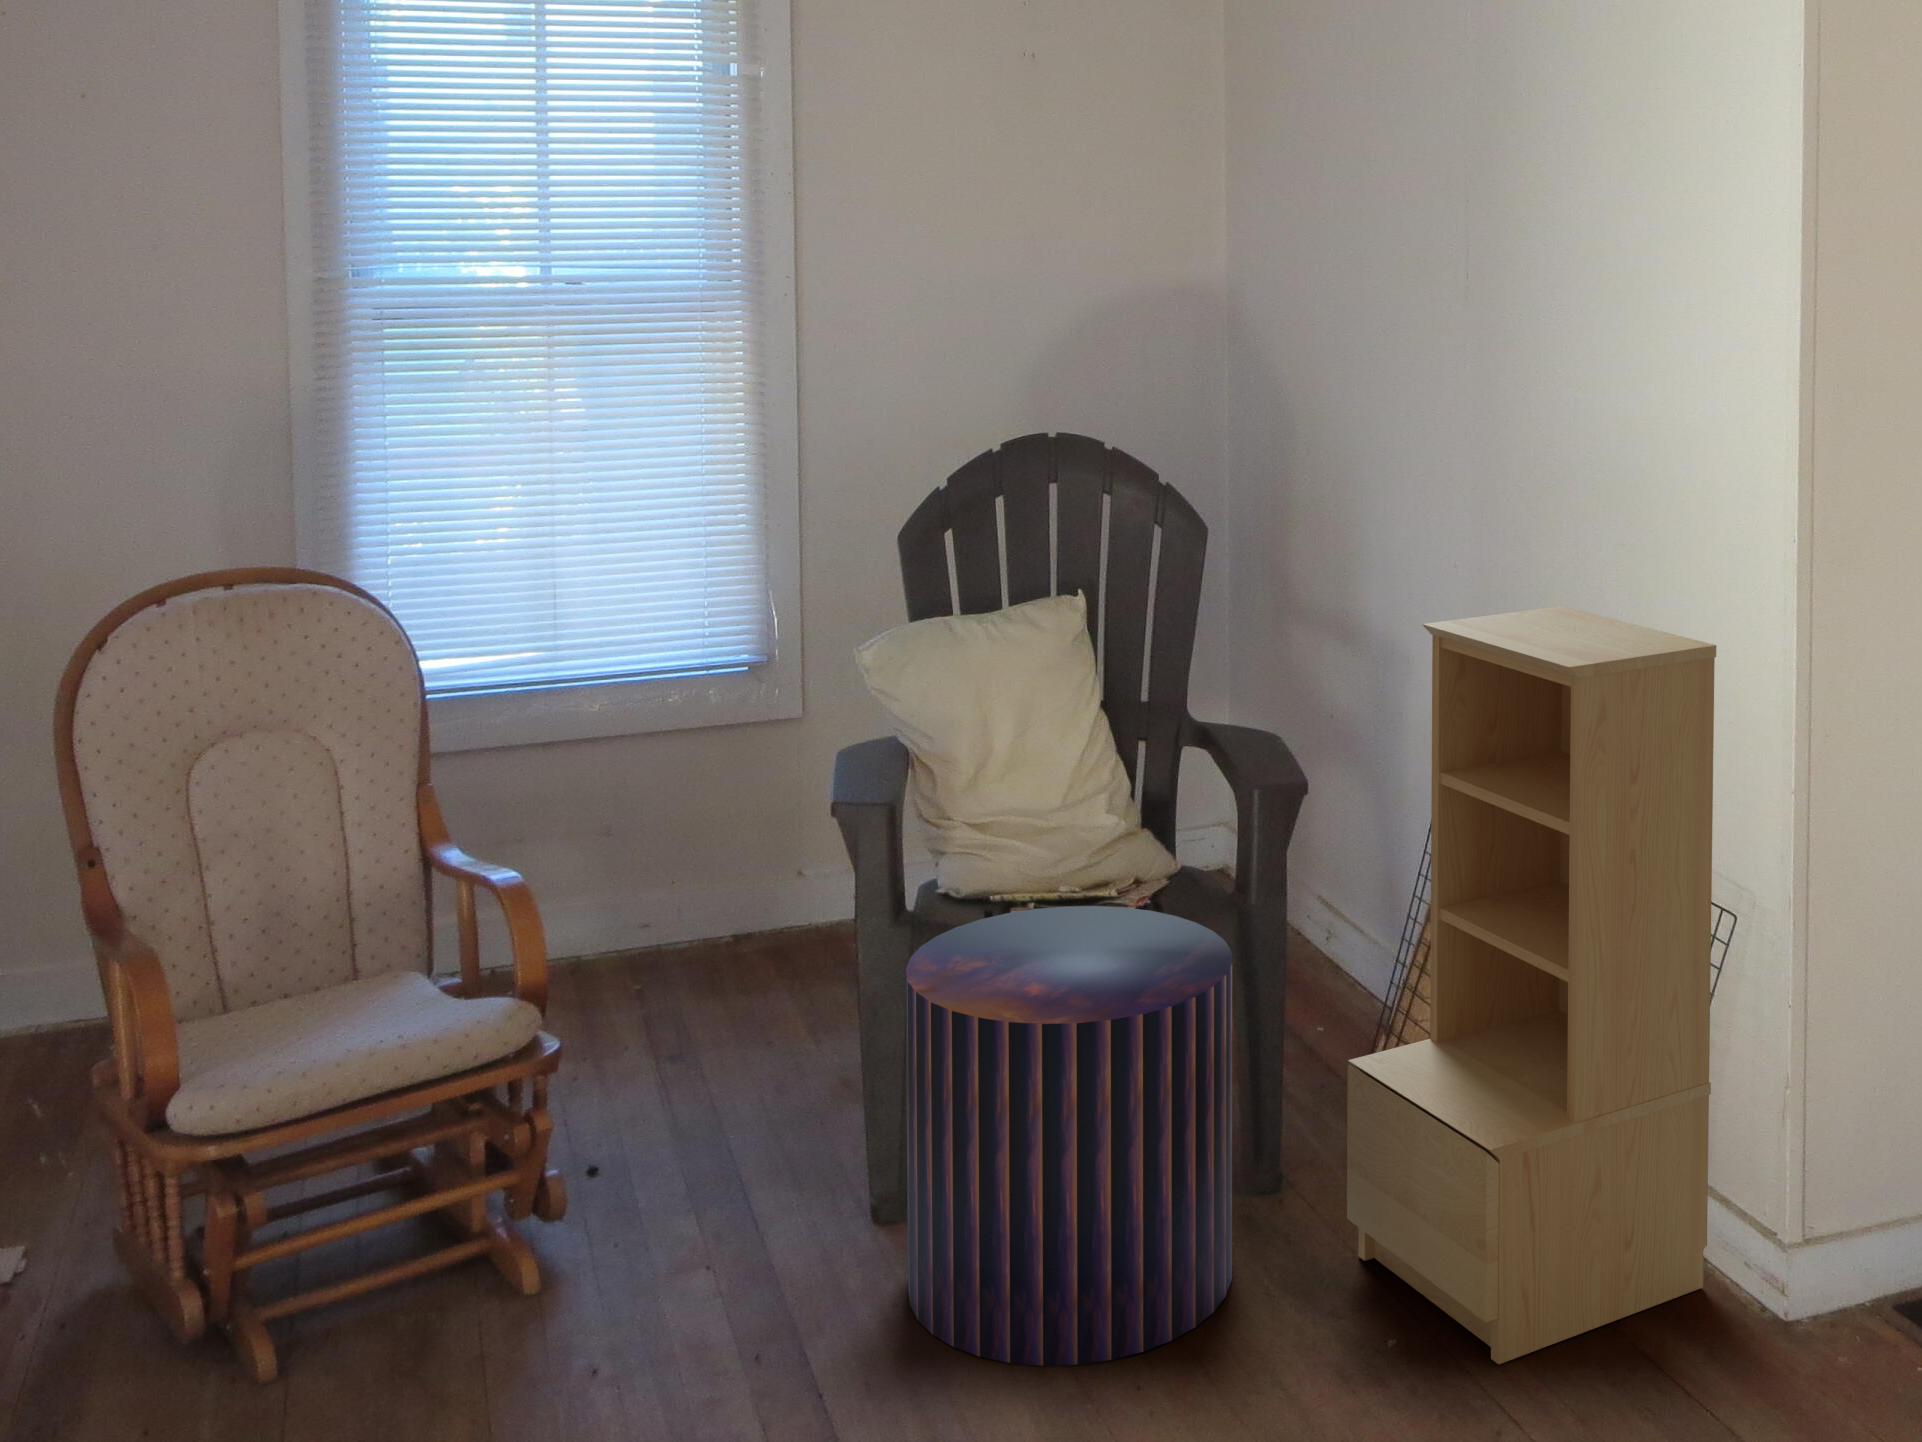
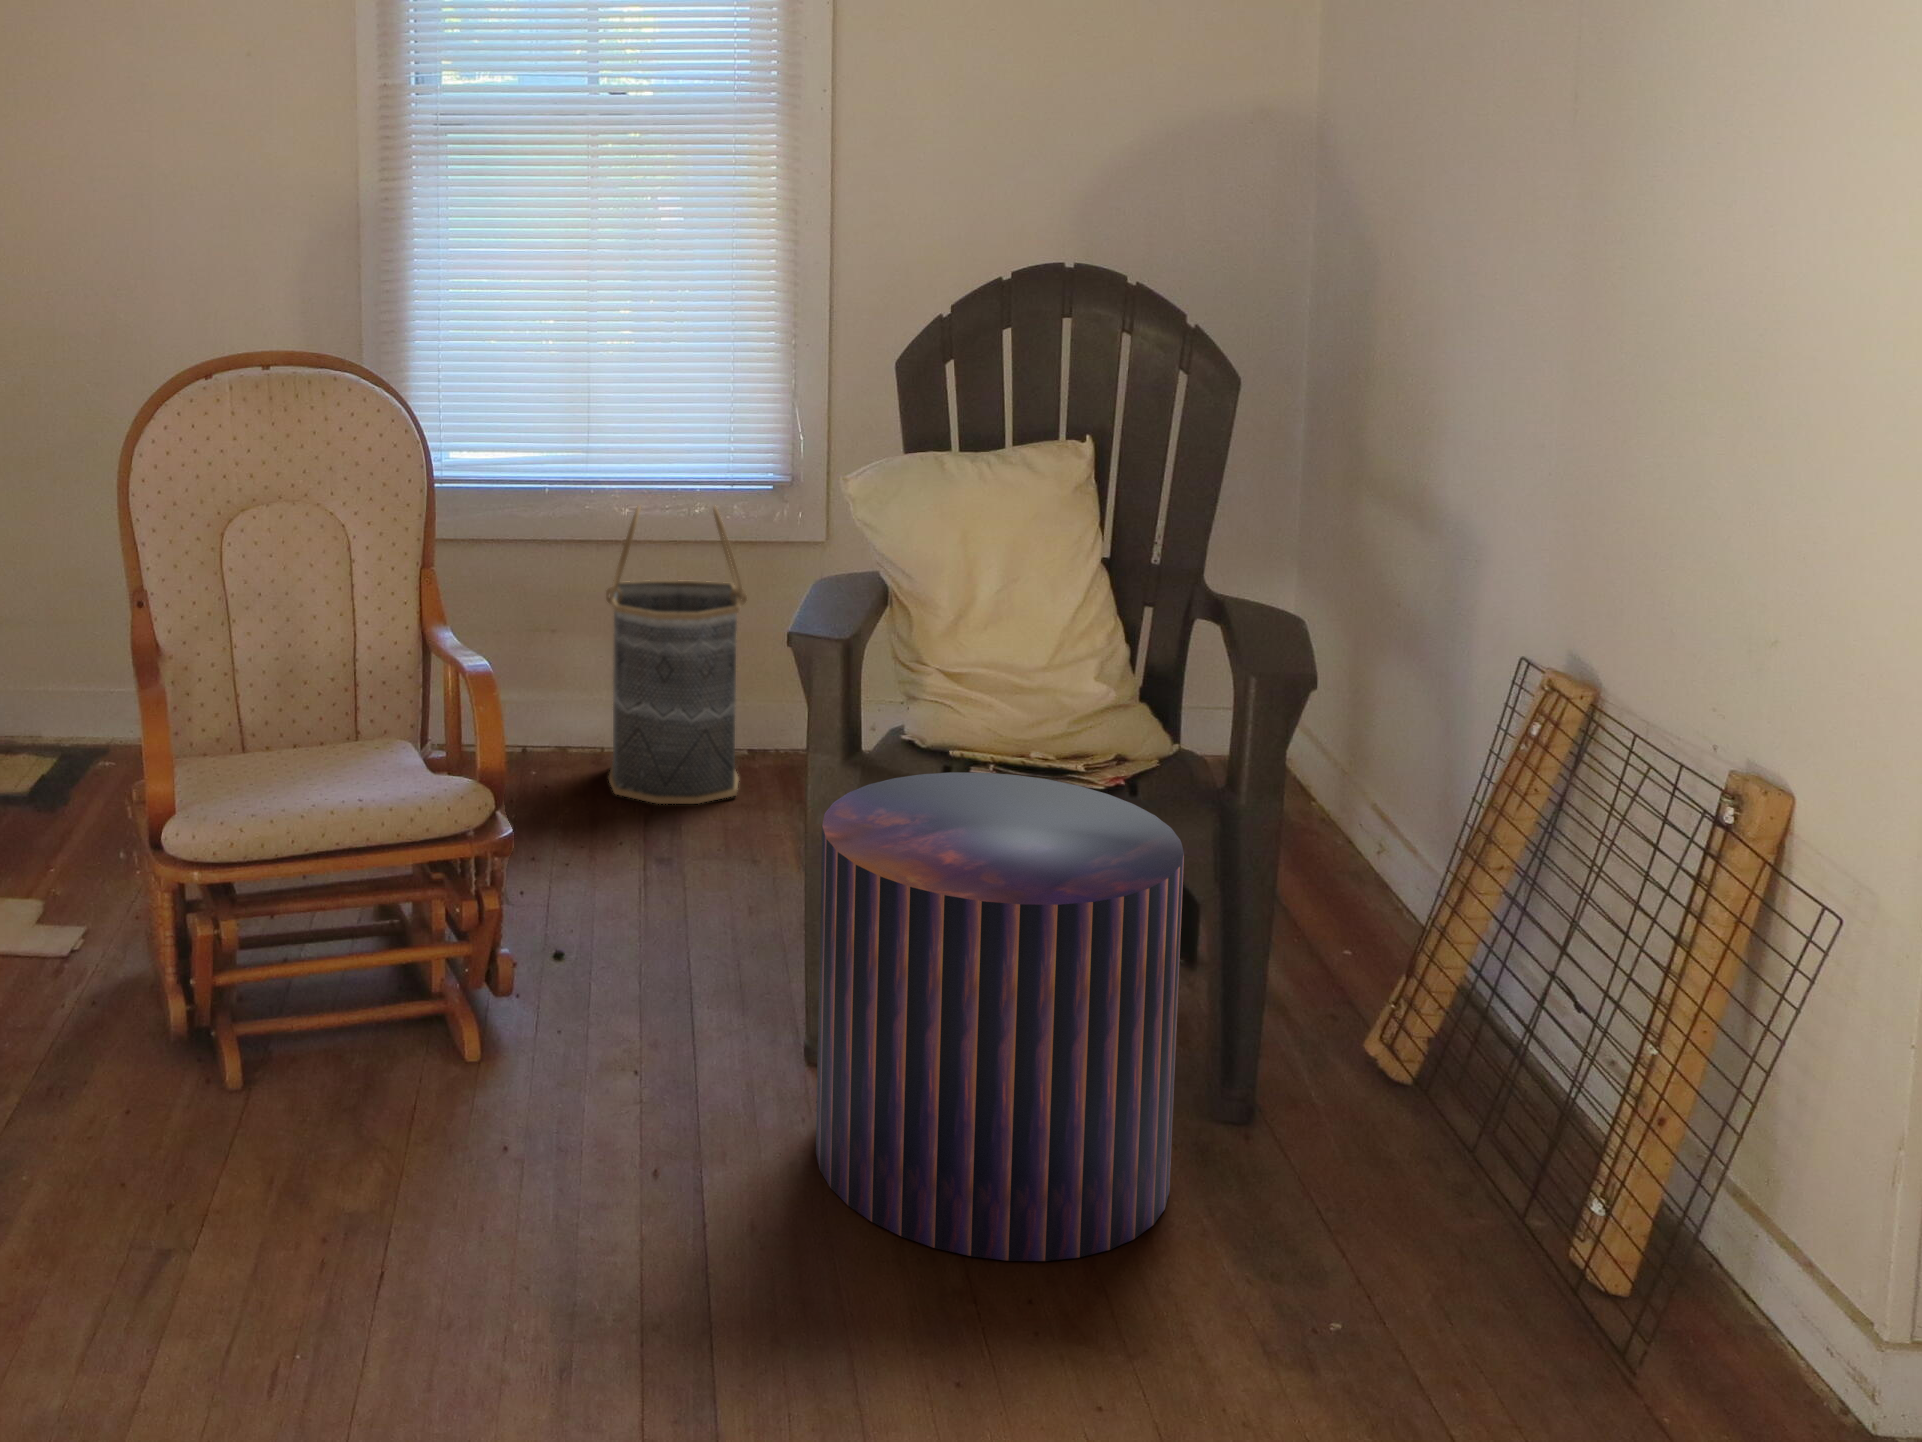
bookshelf: present [1347,606,1716,1364] -> none [1309,504,1843,1383]
basket: none [597,691,744,1000] -> present [606,506,747,804]

